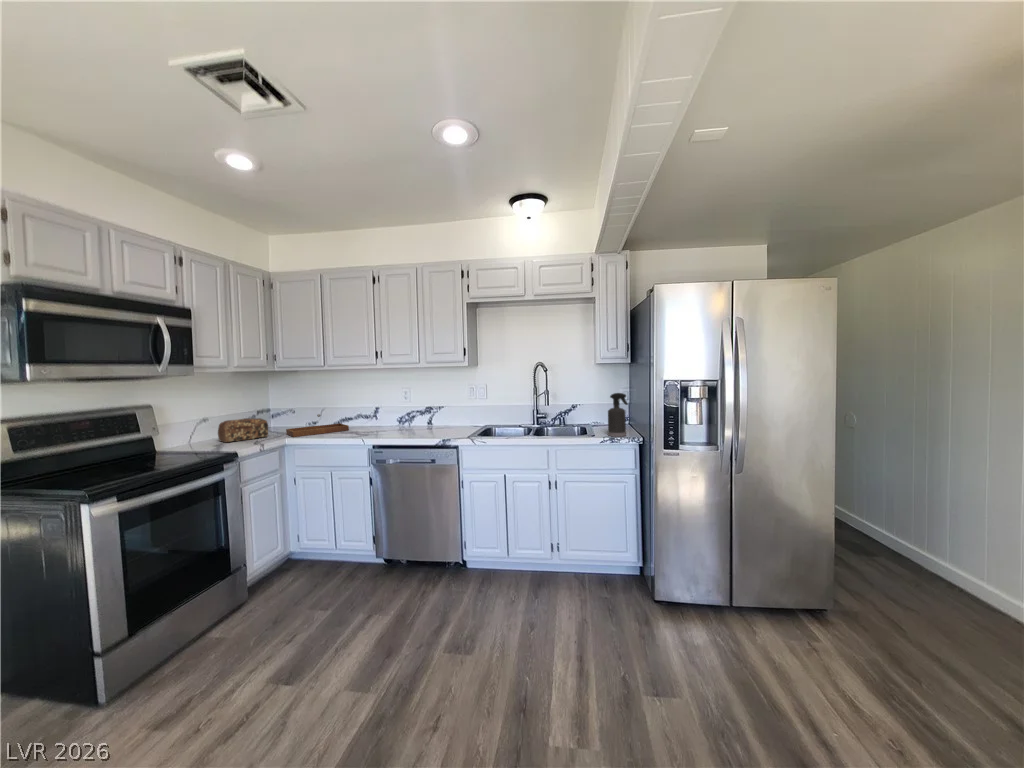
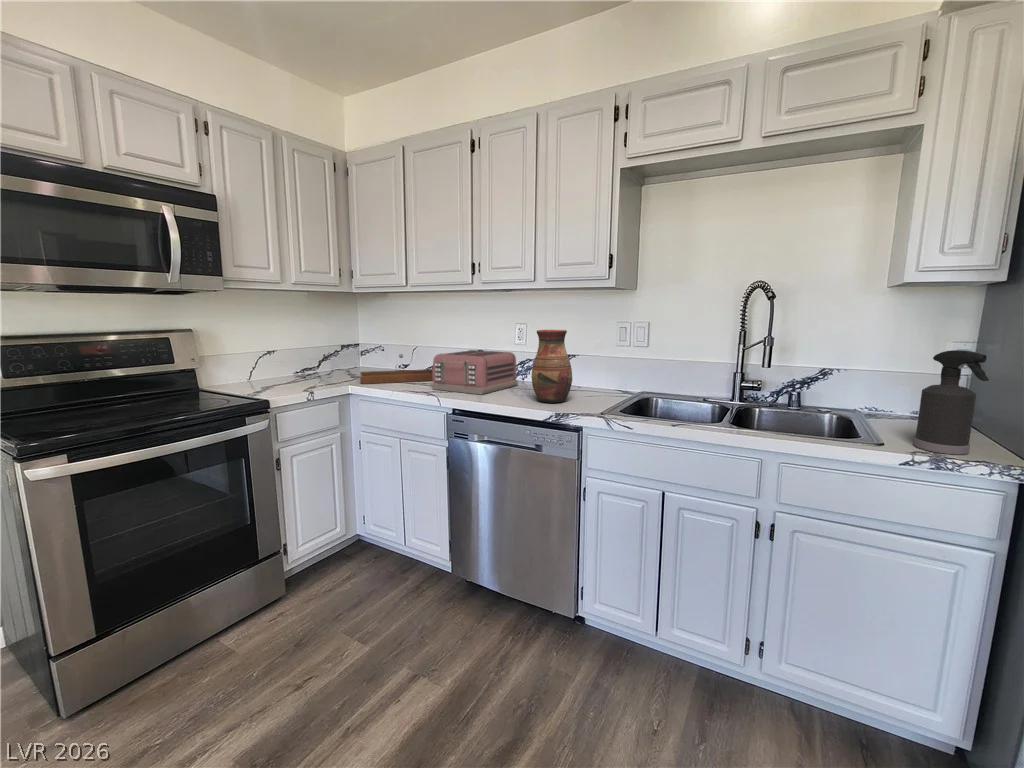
vase: none [424,392,449,435] -> present [532,330,572,403]
toaster: none [352,407,408,435] -> present [432,350,518,395]
bread loaf: present [218,418,268,442] -> none [277,354,335,384]

